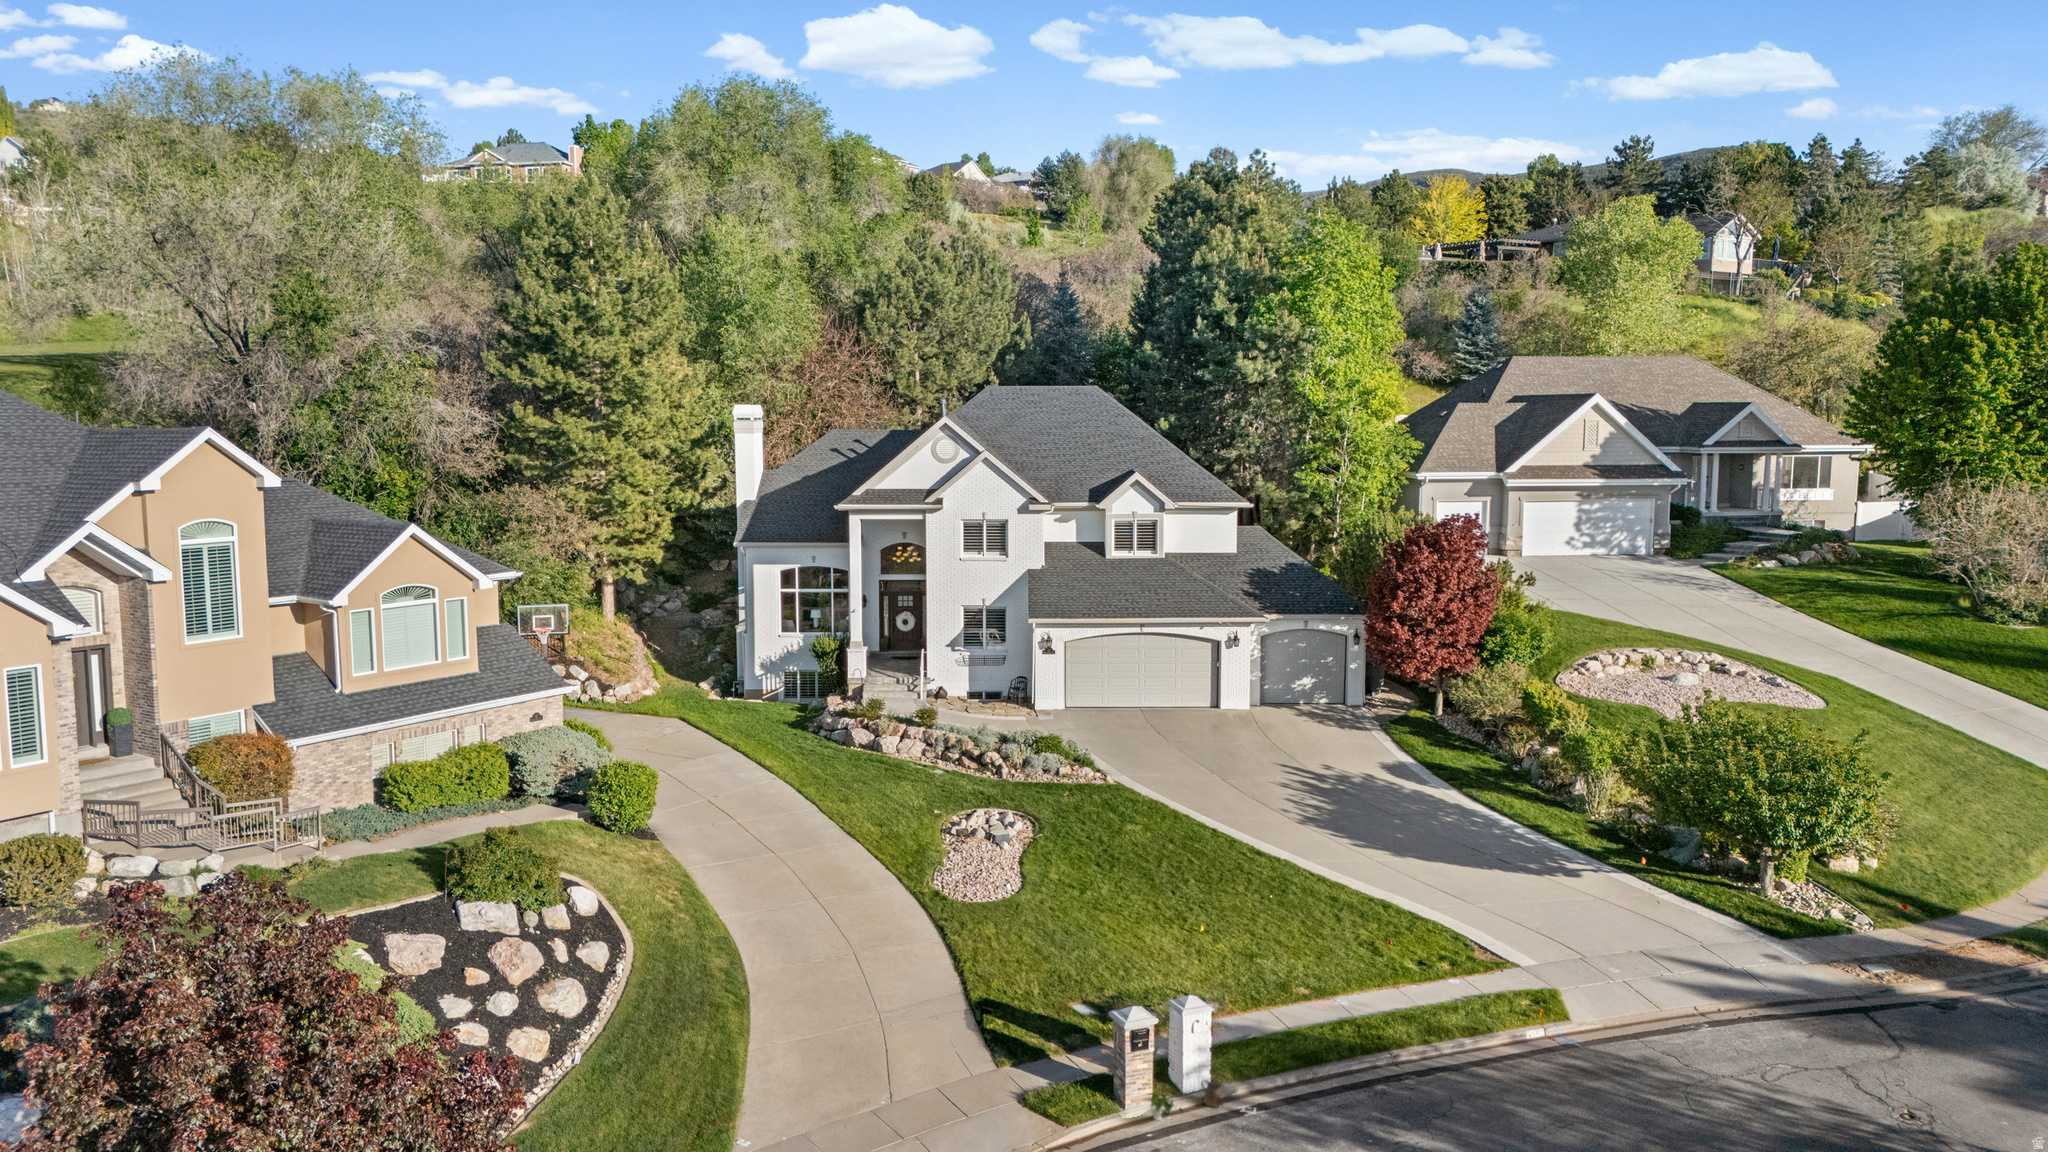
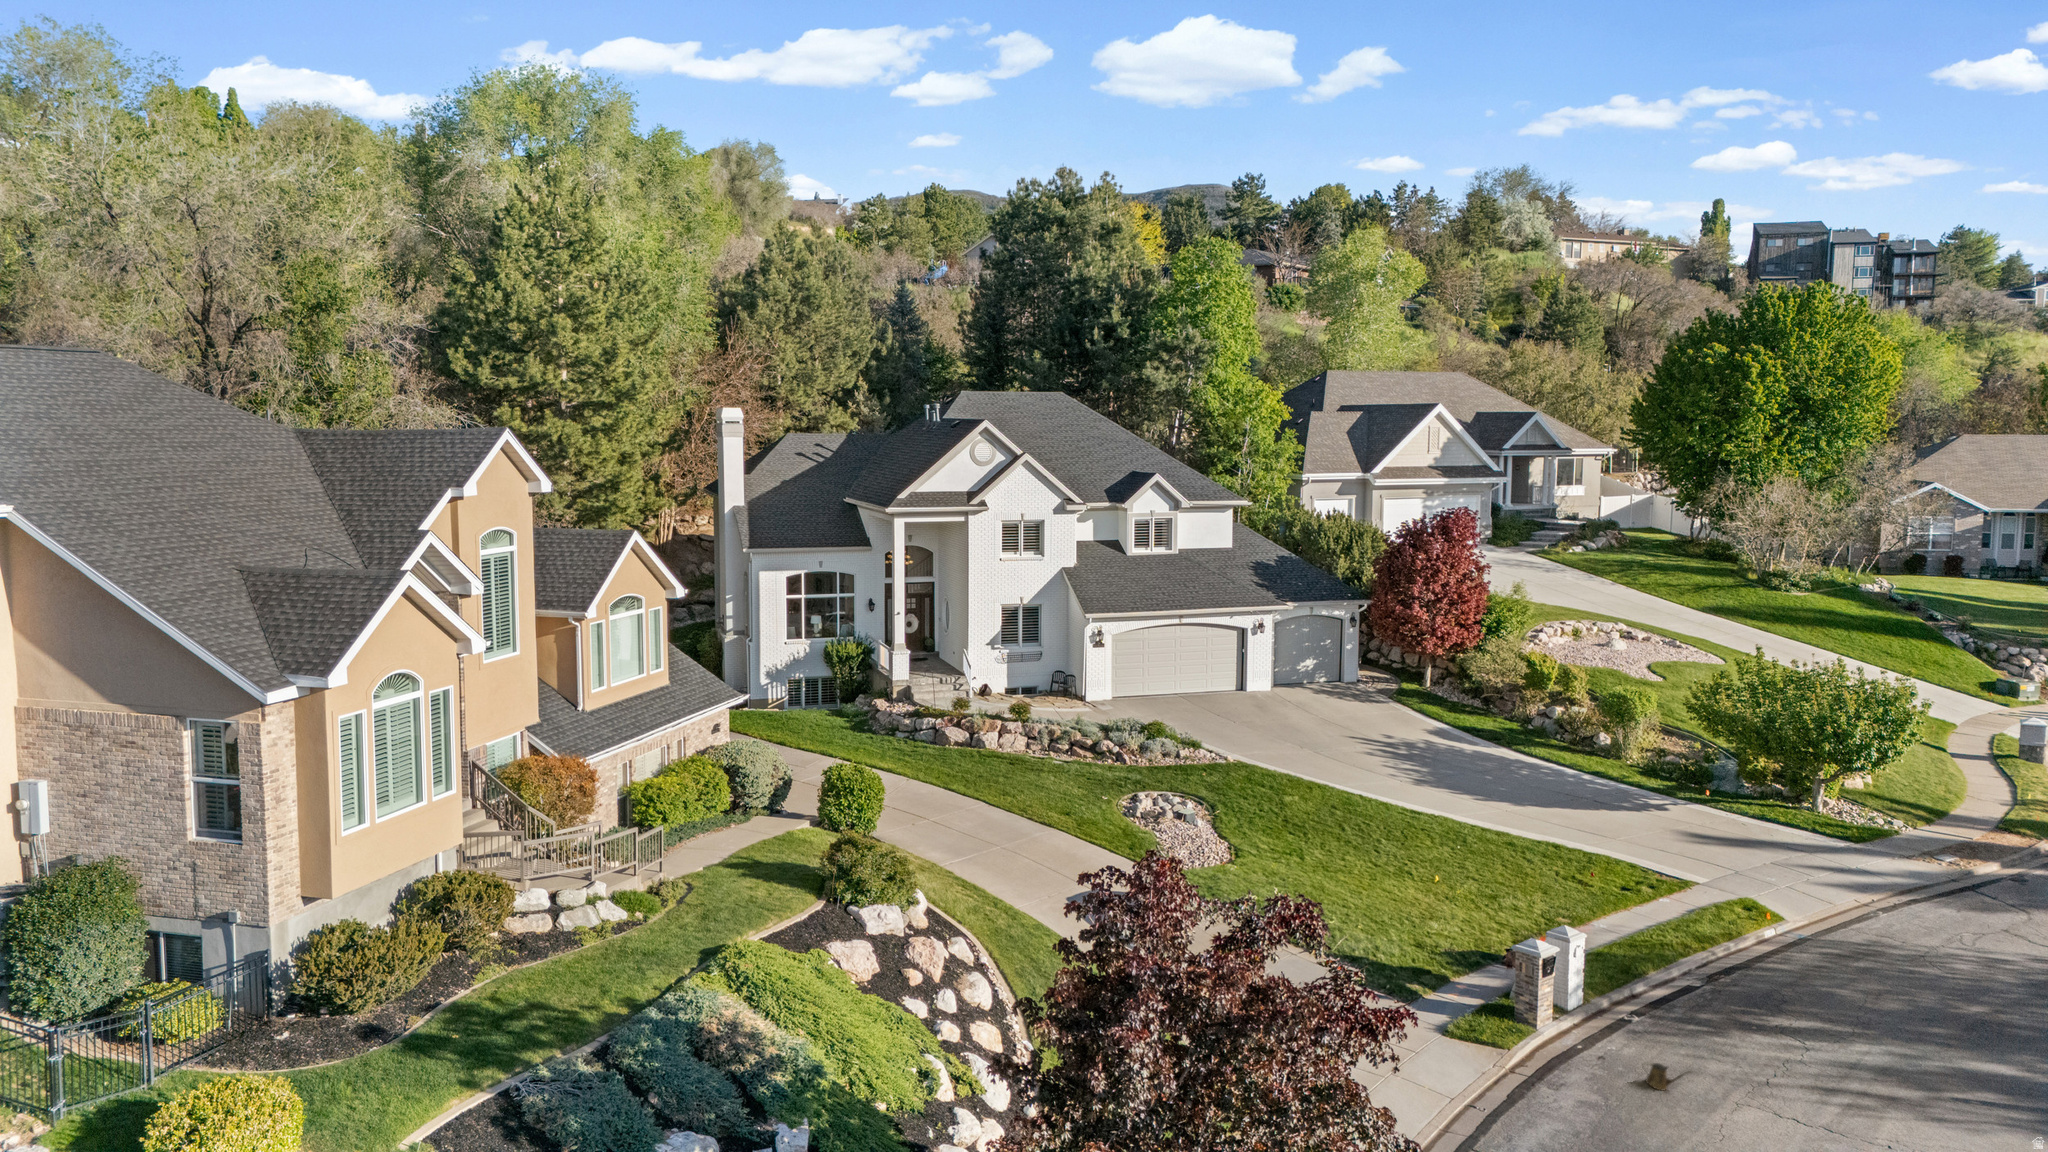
potted plant: present [1149,1091,1174,1120] -> none [1618,1082,1651,1115]

